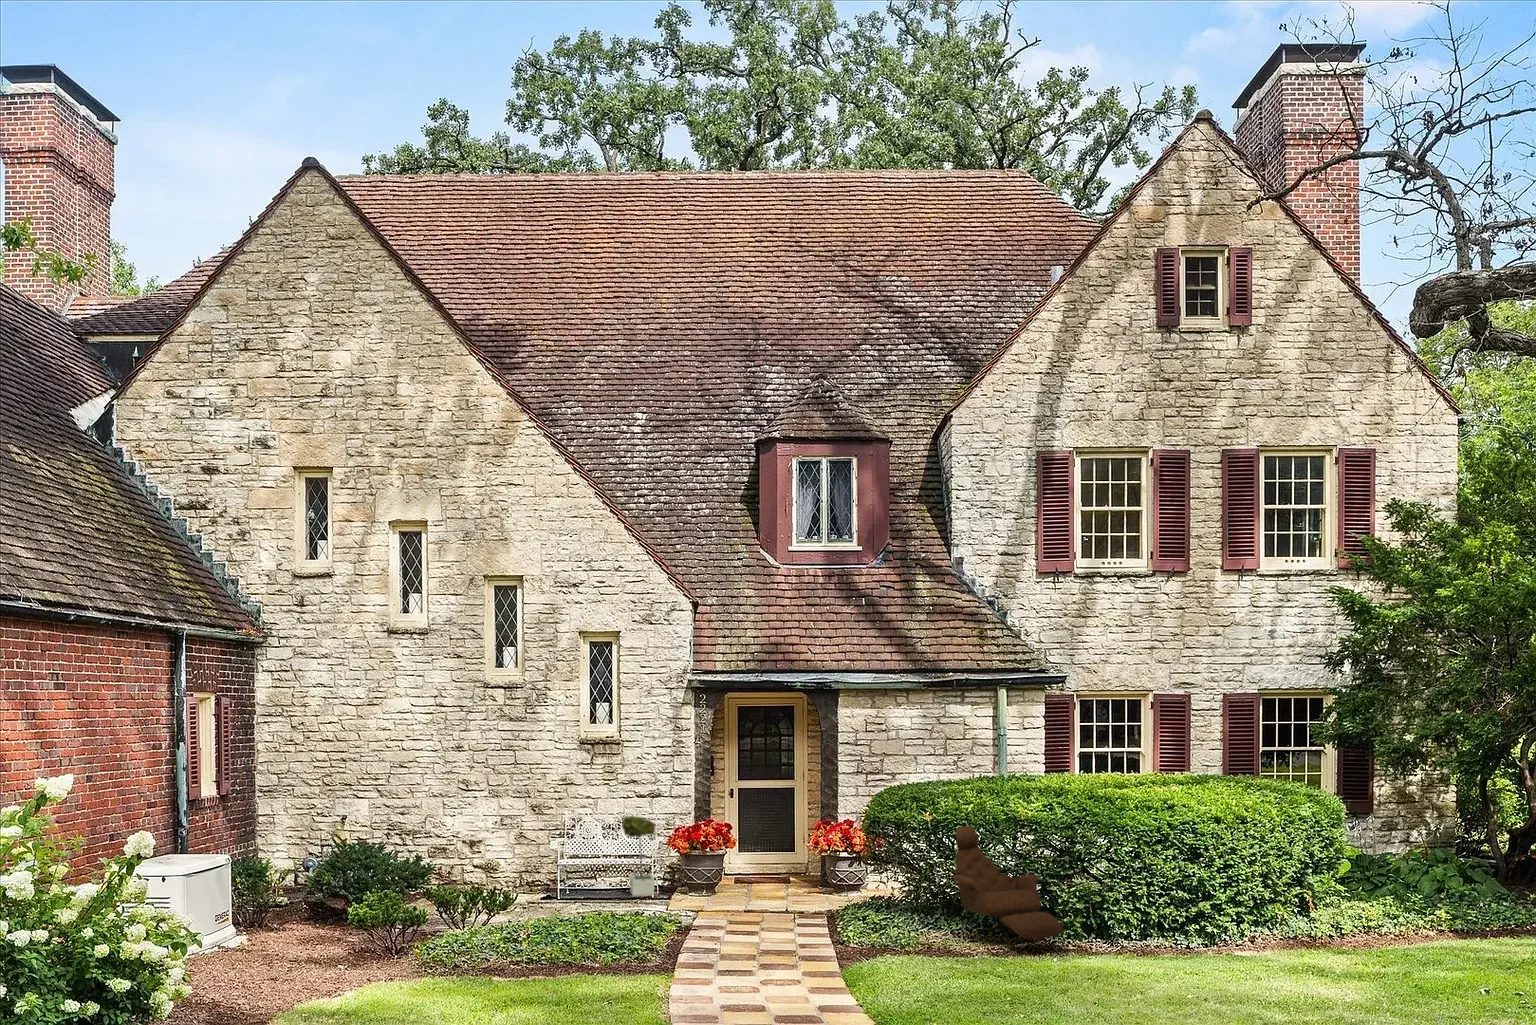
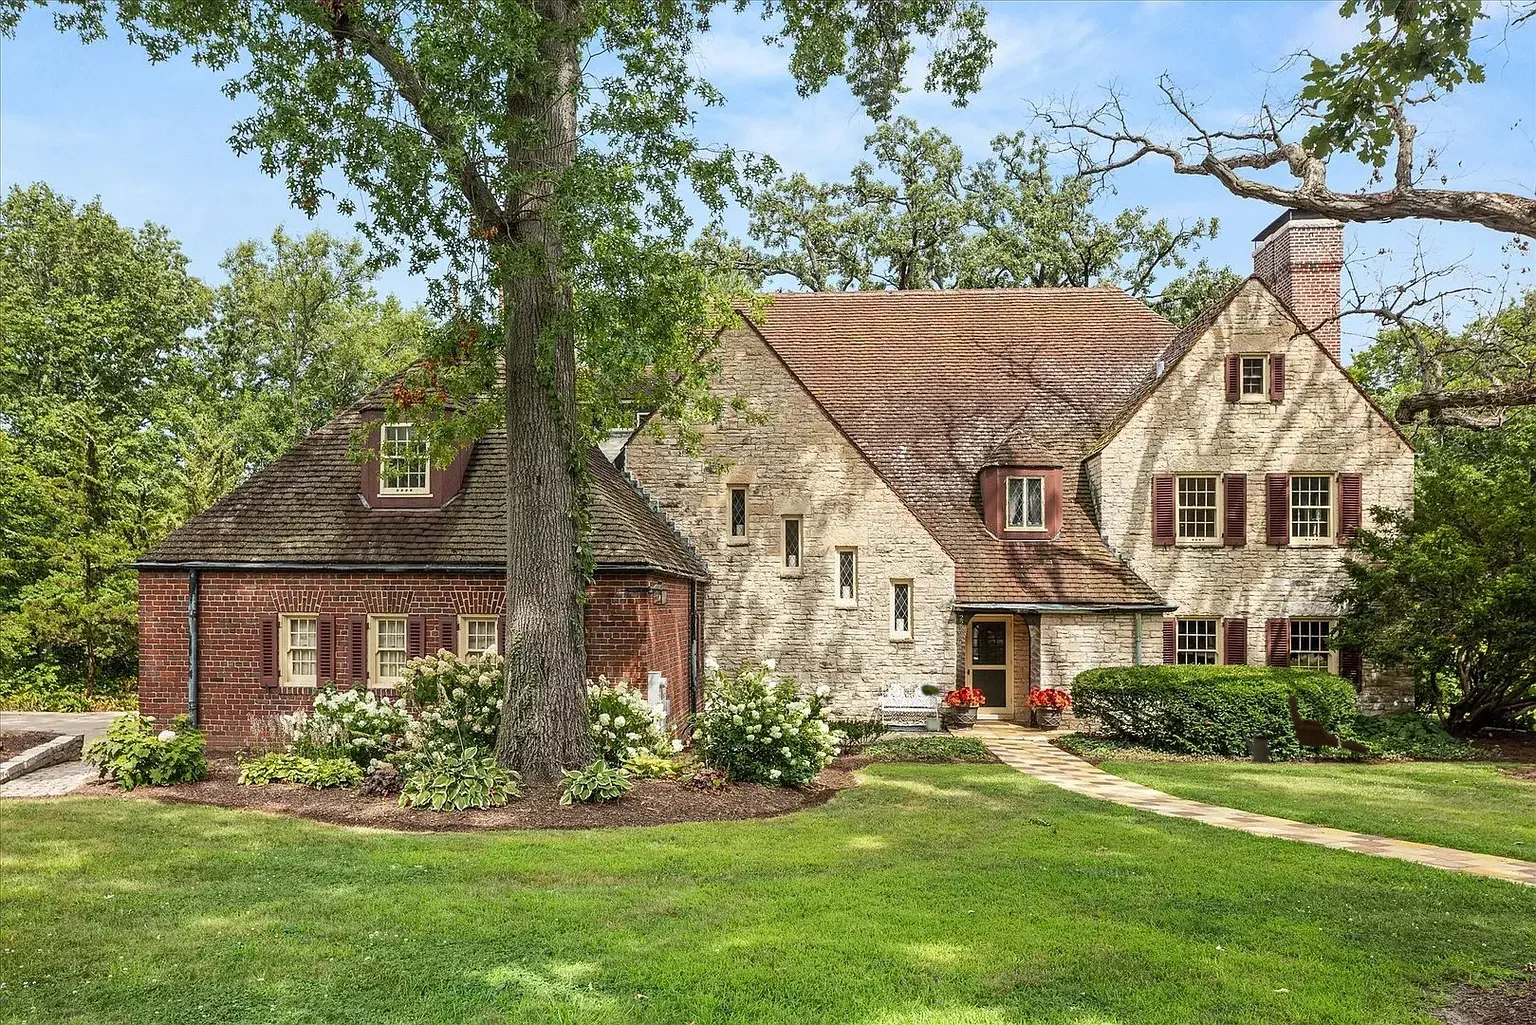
lounge chair: present [953,826,1063,954] -> present [1289,694,1368,763]
watering can: none [1133,891,1175,952] -> present [1242,731,1270,763]

